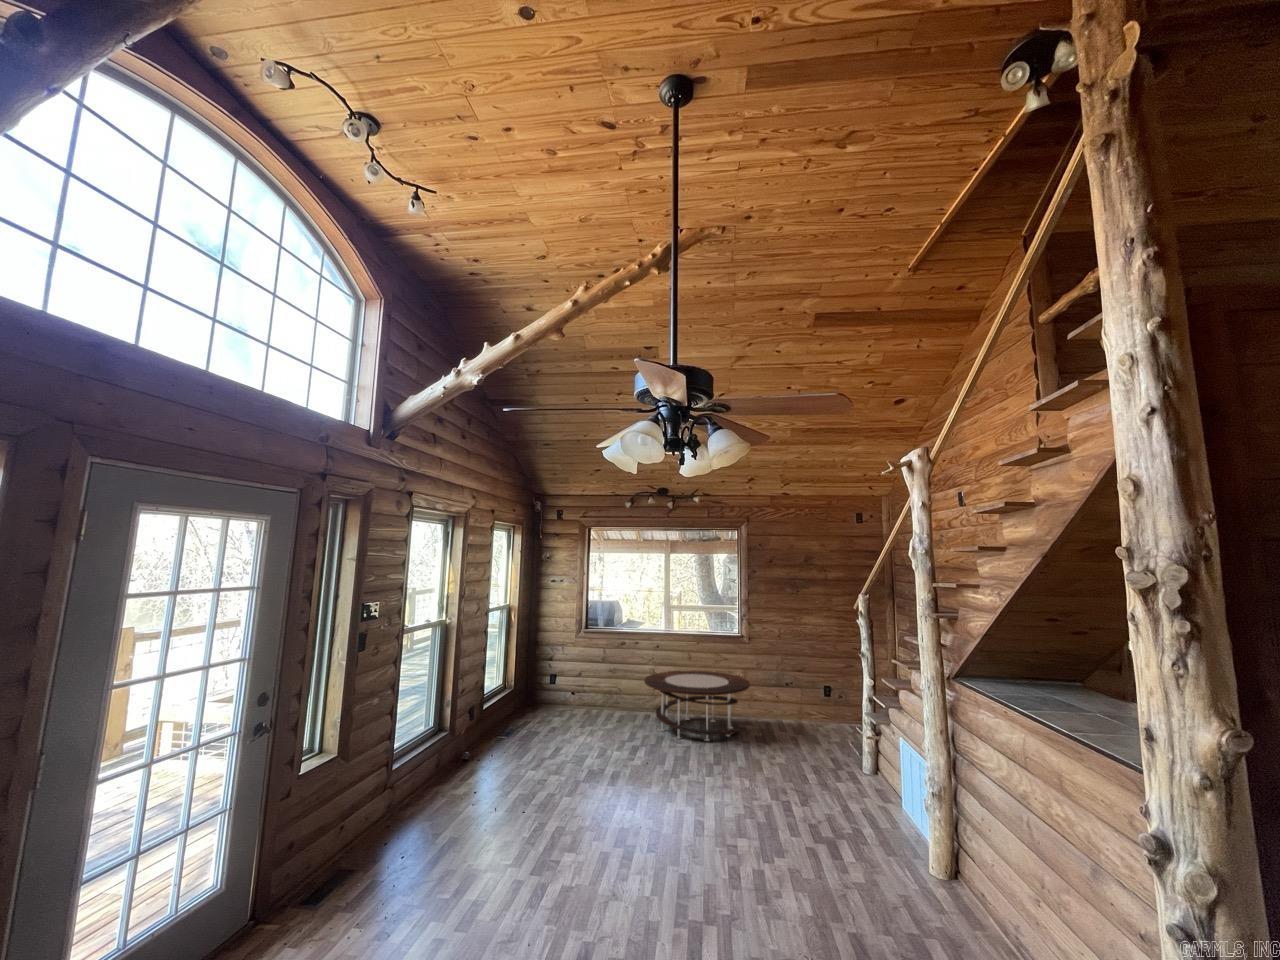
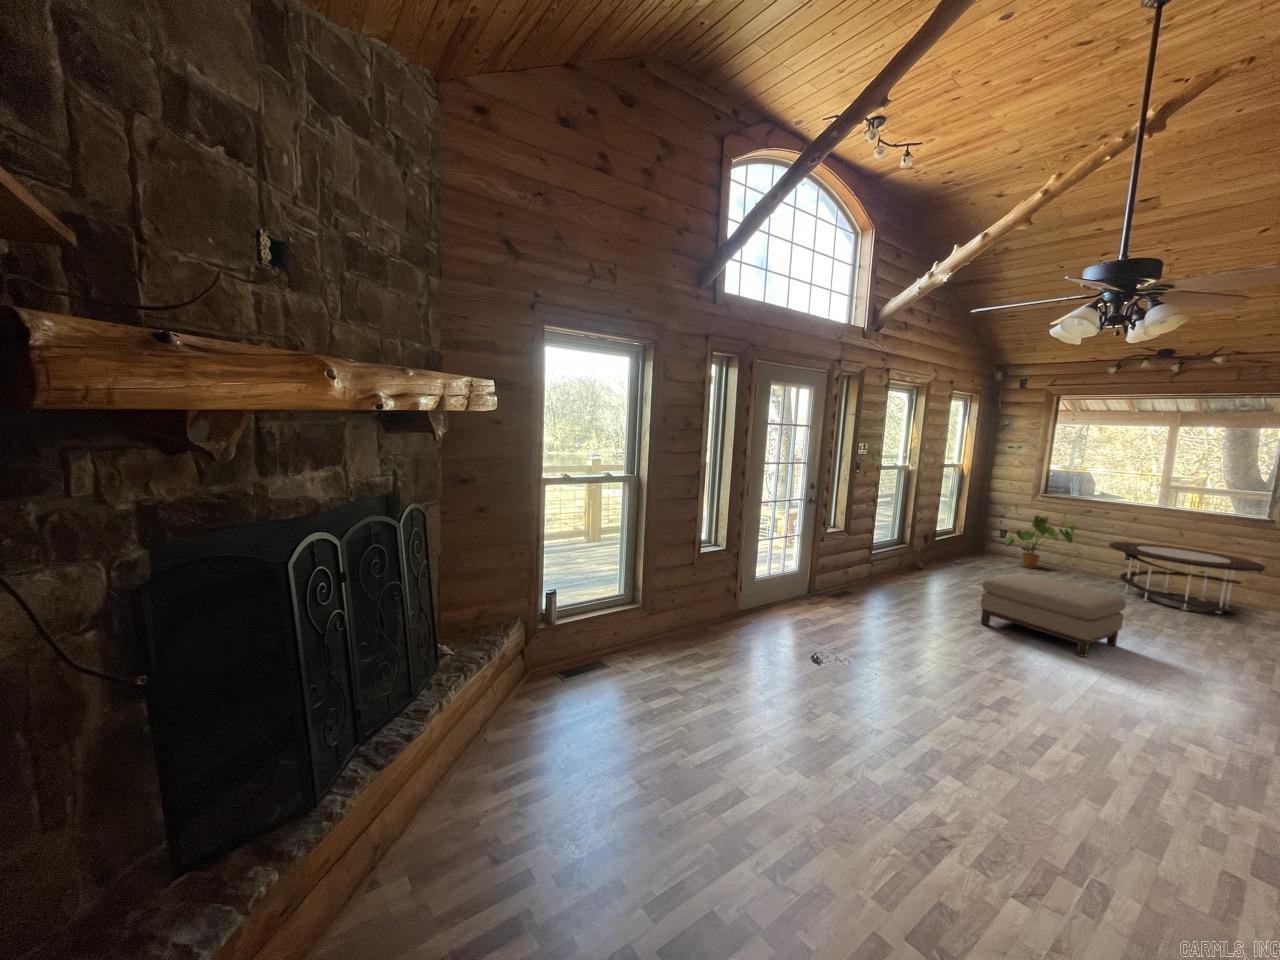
house plant: none [555,654,615,719] -> present [1006,516,1076,568]
ottoman: none [539,759,683,879] -> present [981,574,1126,657]

